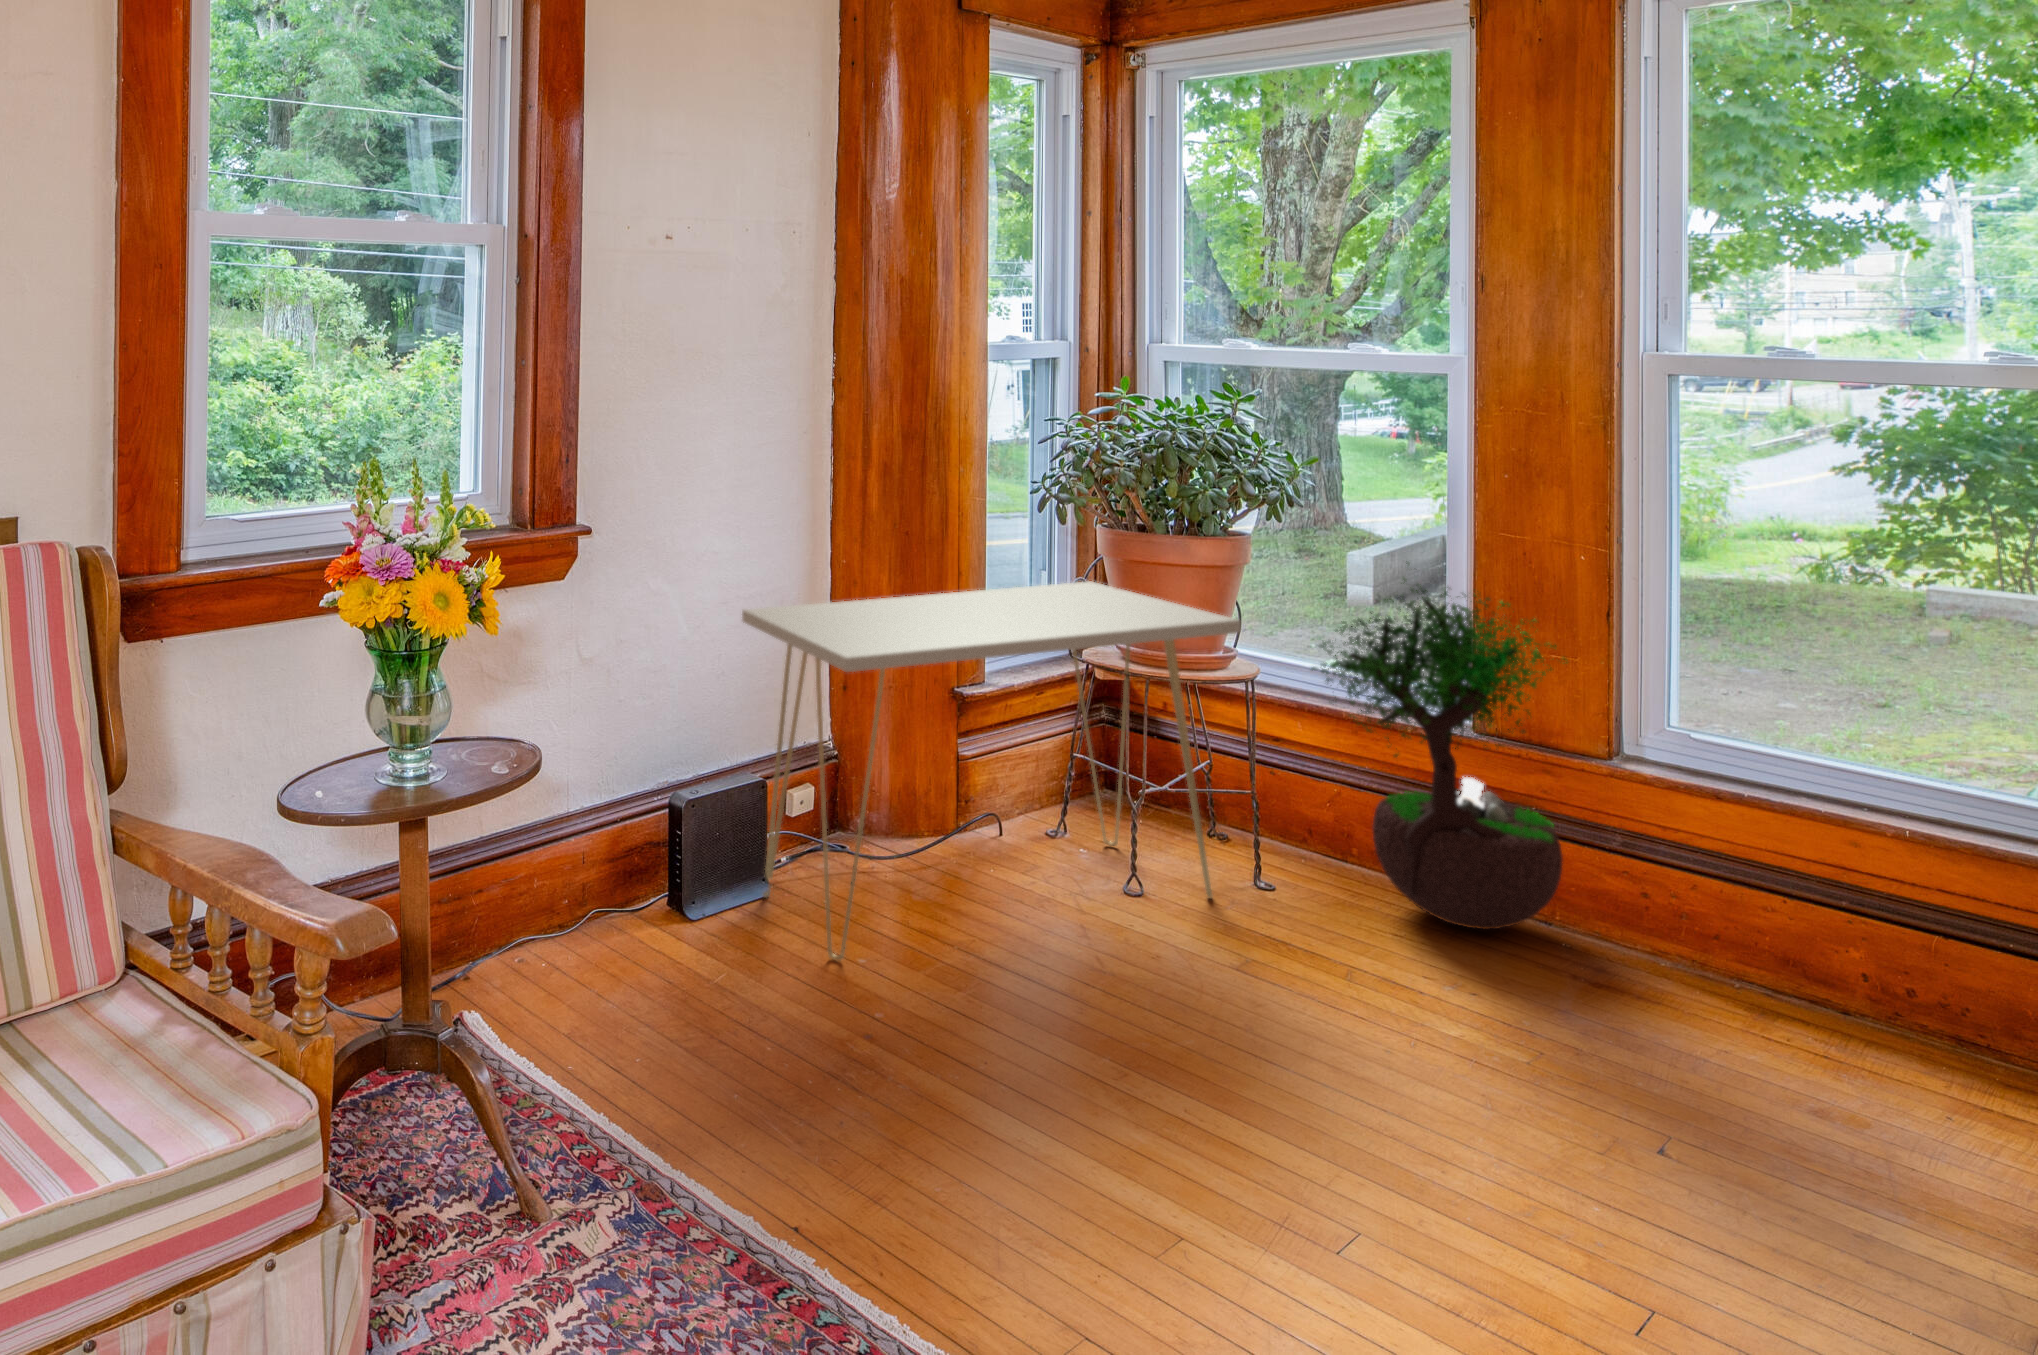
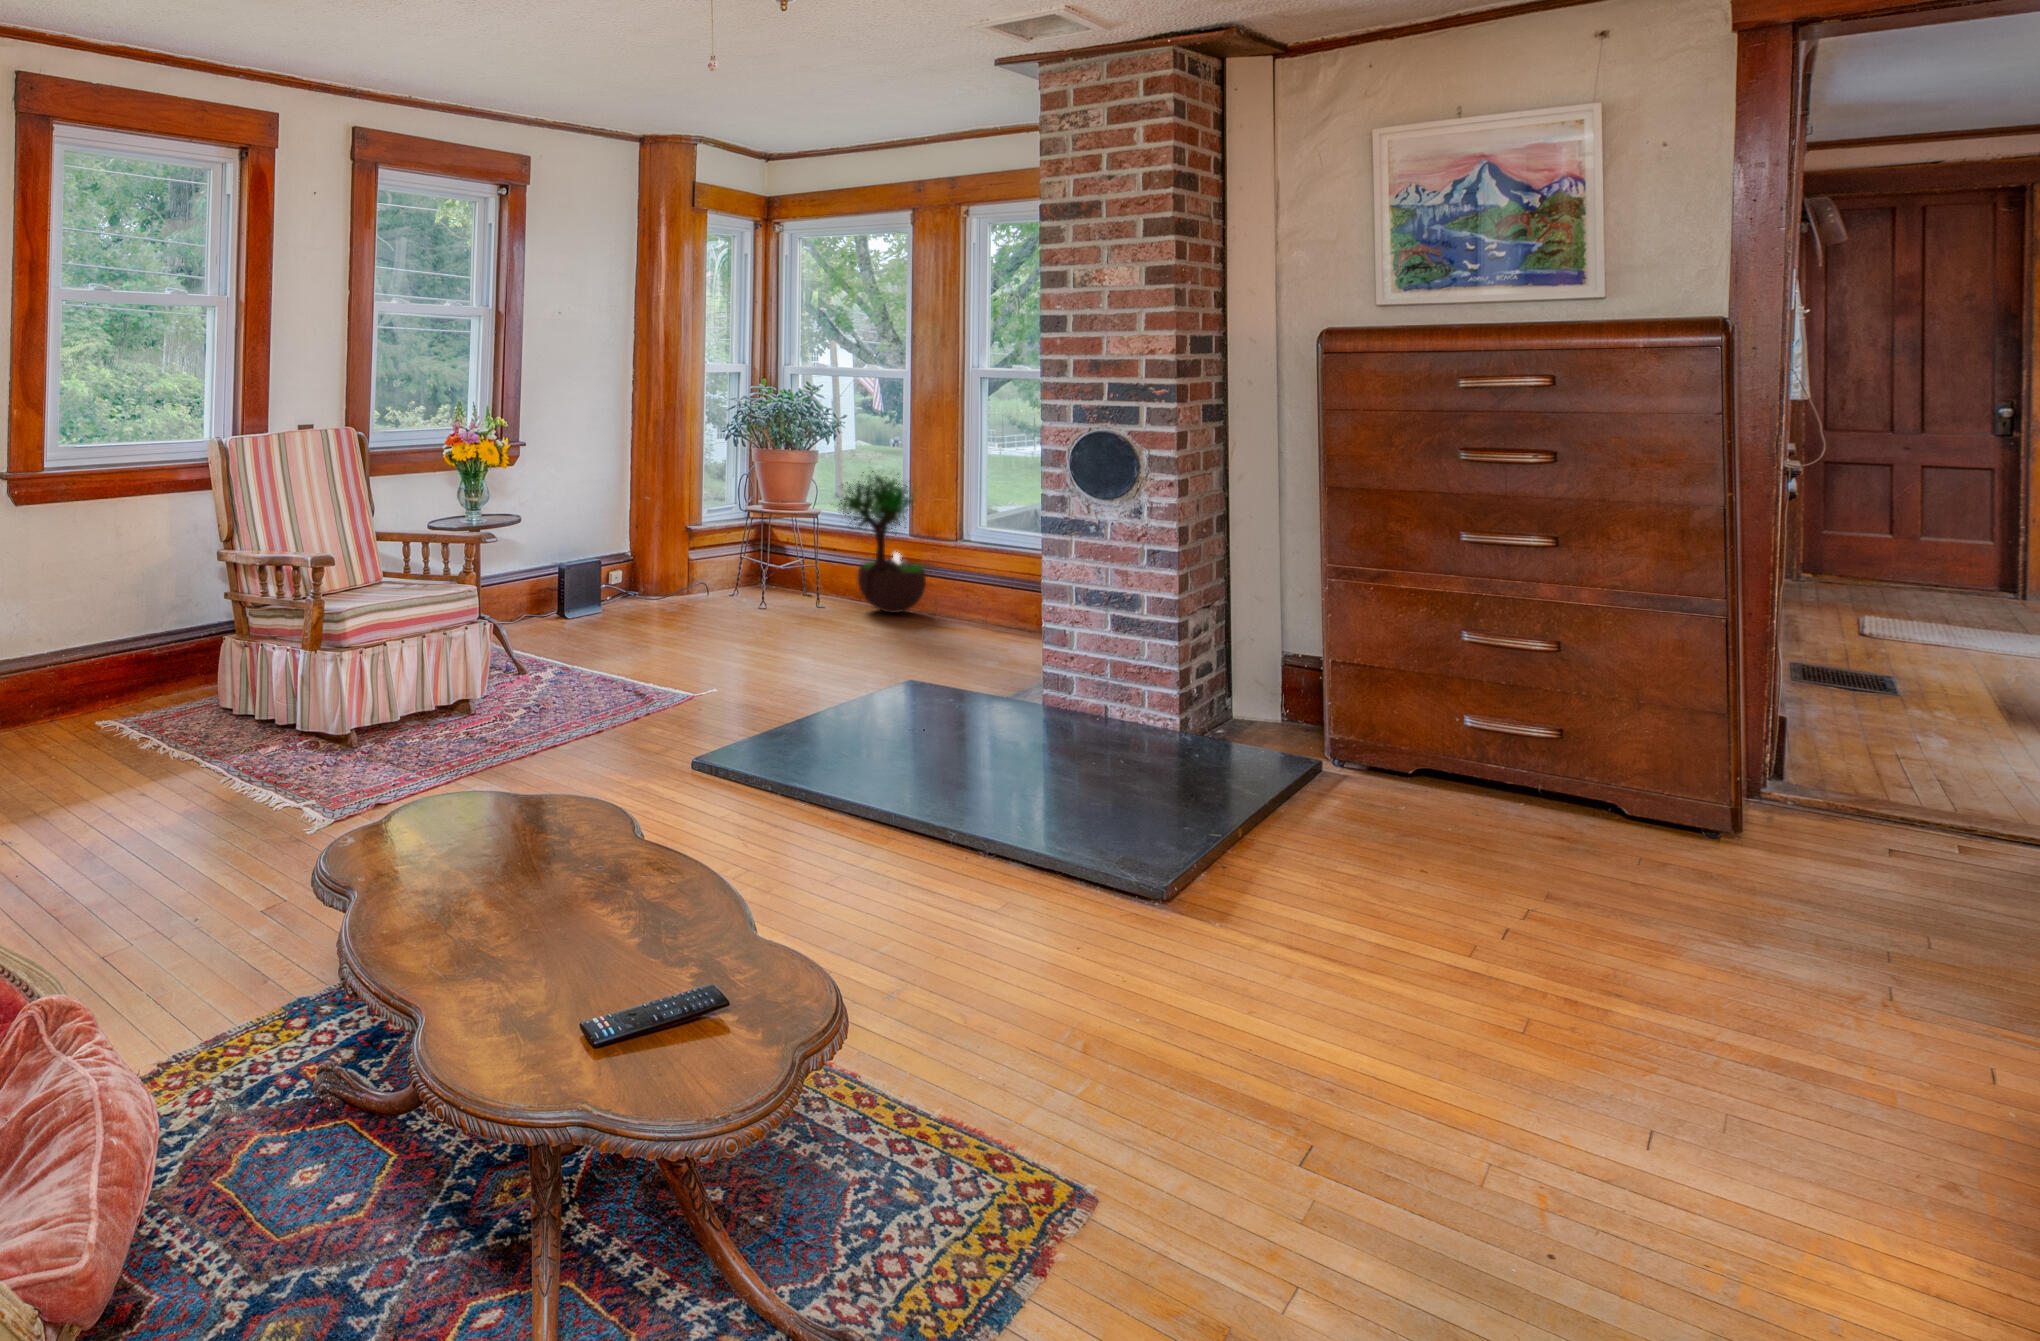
console table: present [742,581,1241,961] -> none [591,476,804,627]

